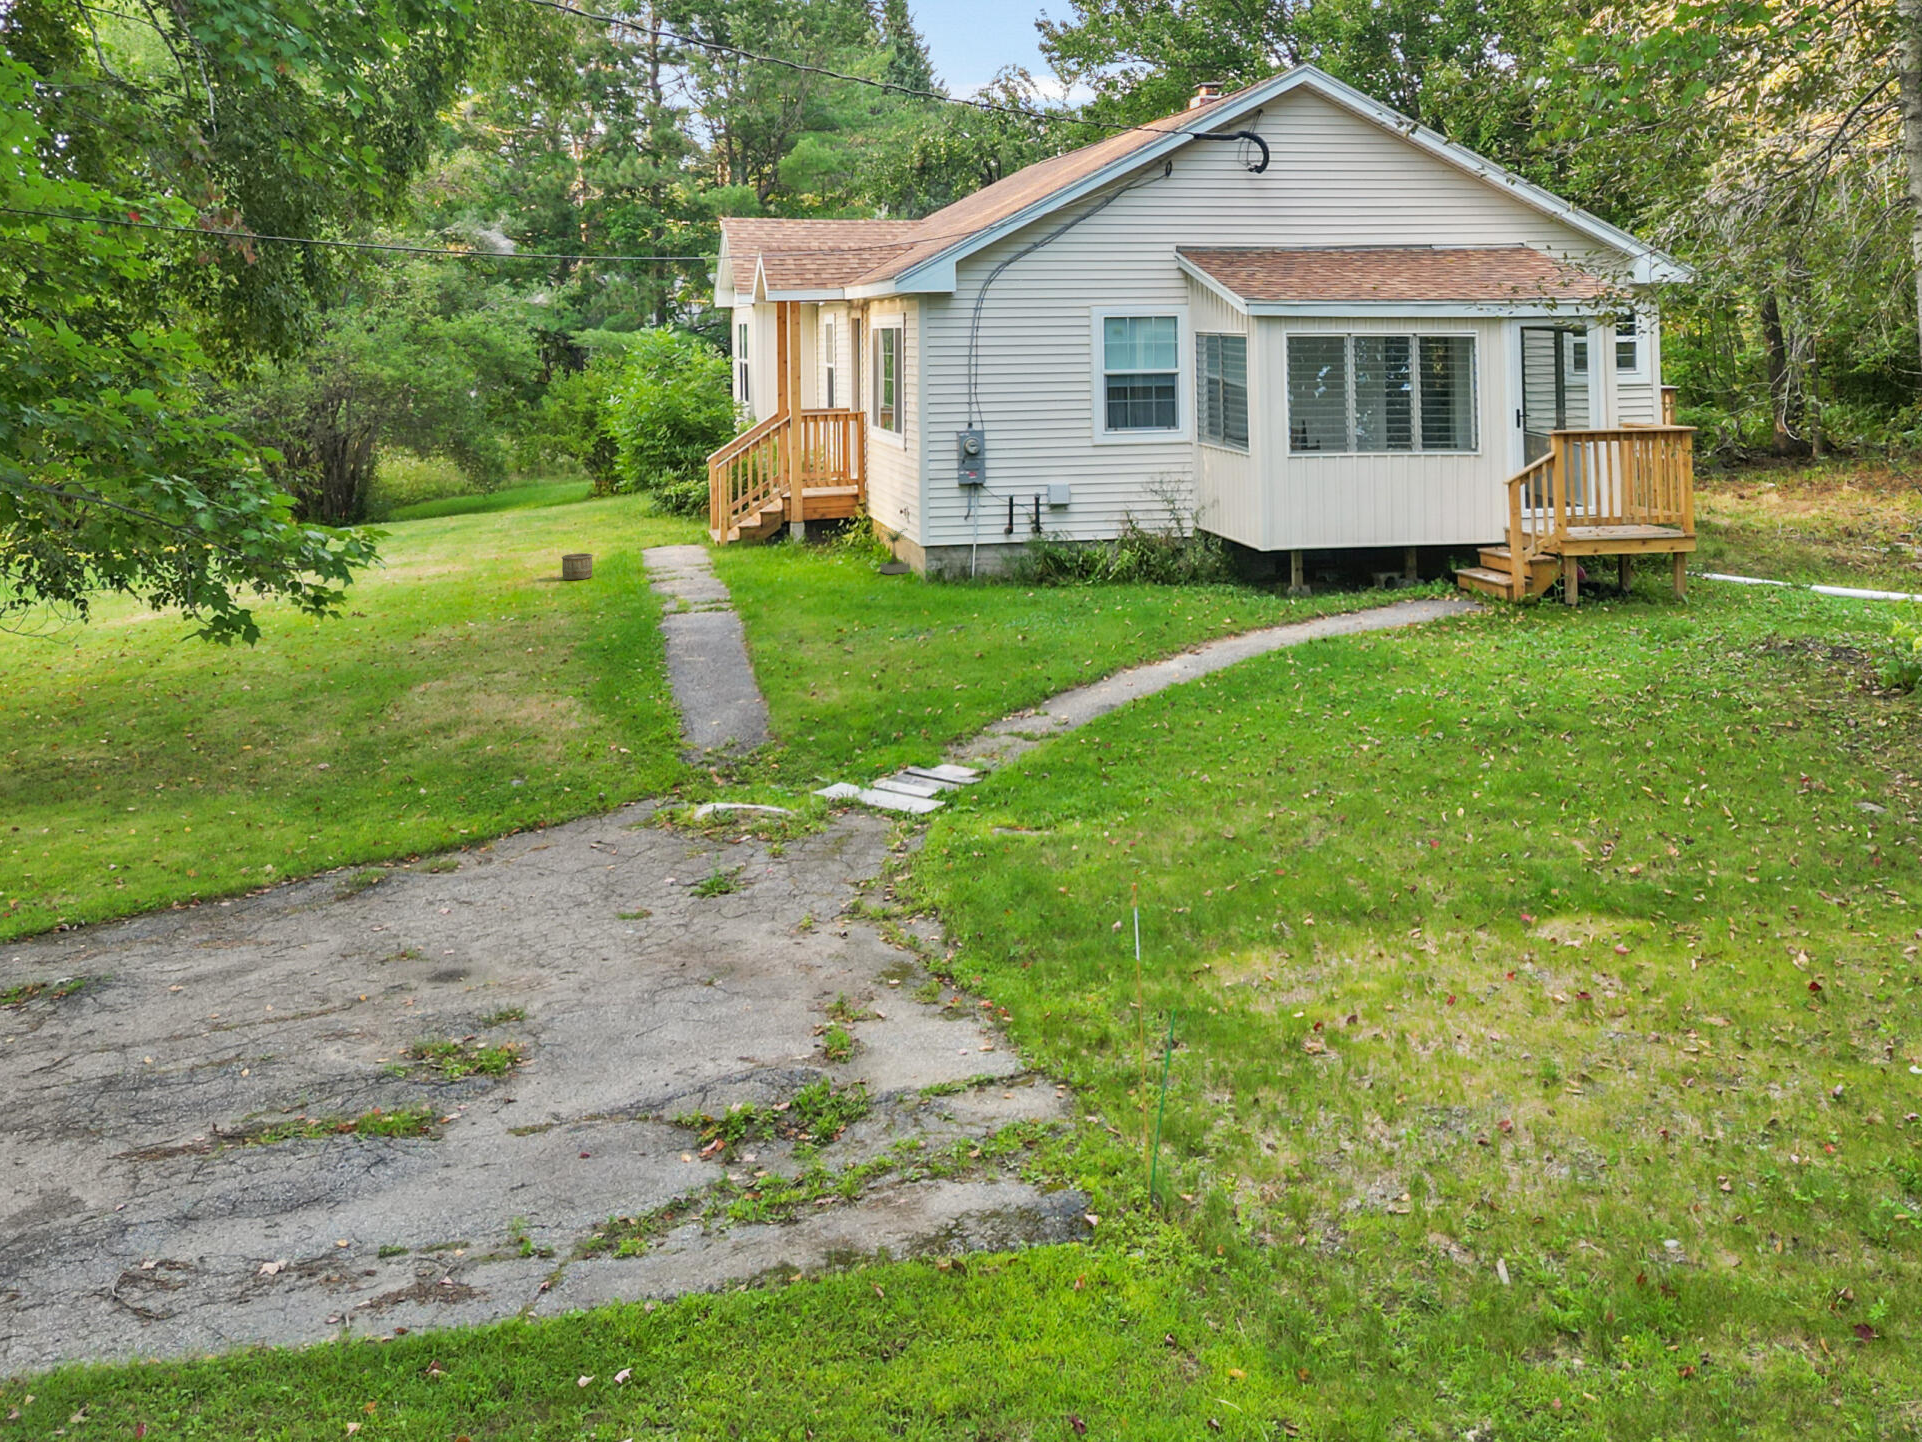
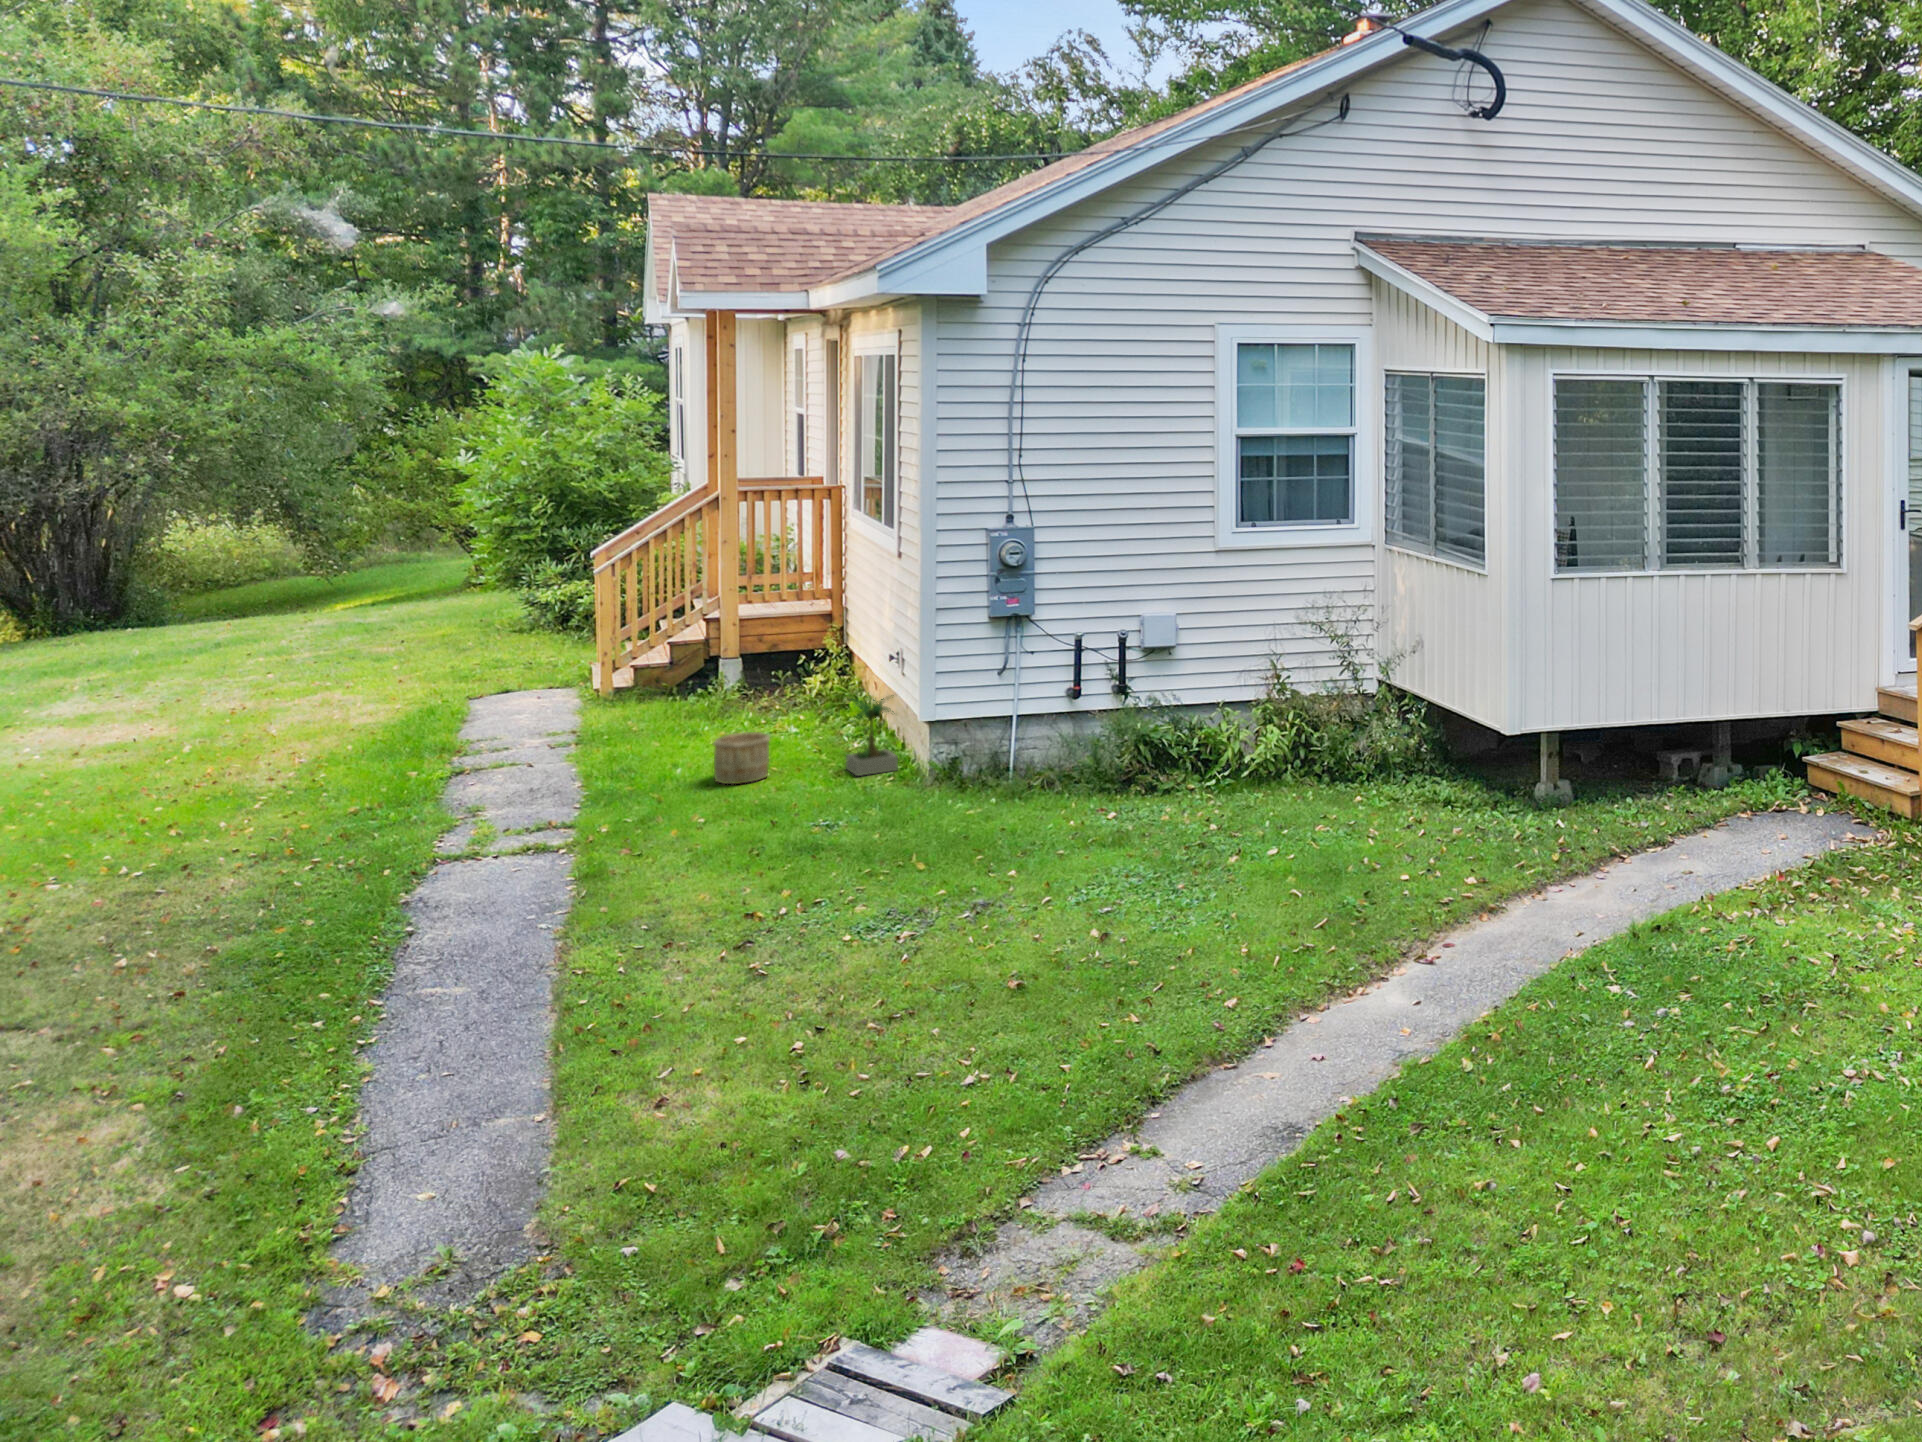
wooden bucket: present [562,553,593,580] -> present [714,732,770,784]

